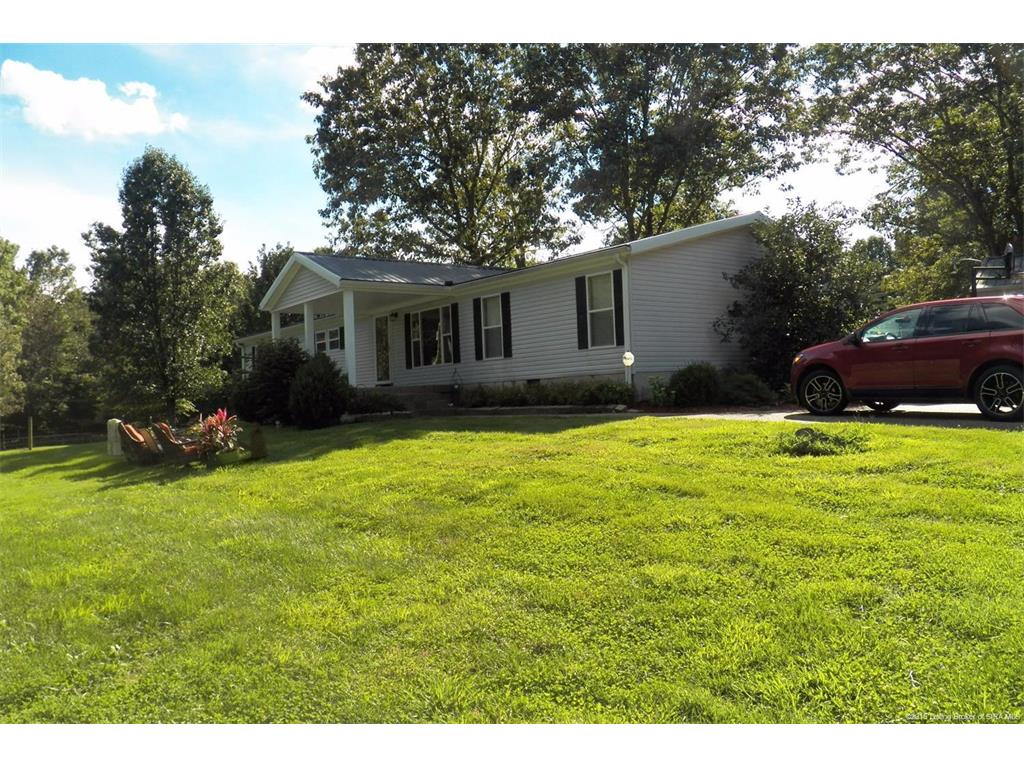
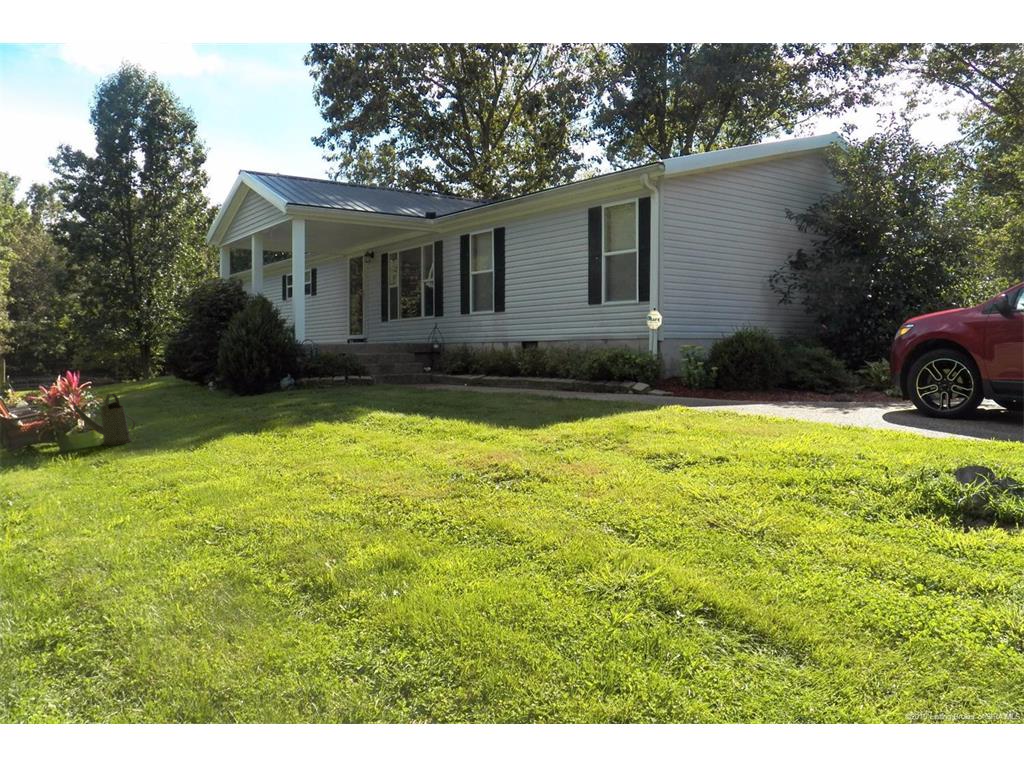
potted plant: present [338,385,358,423] -> none [268,338,303,390]

